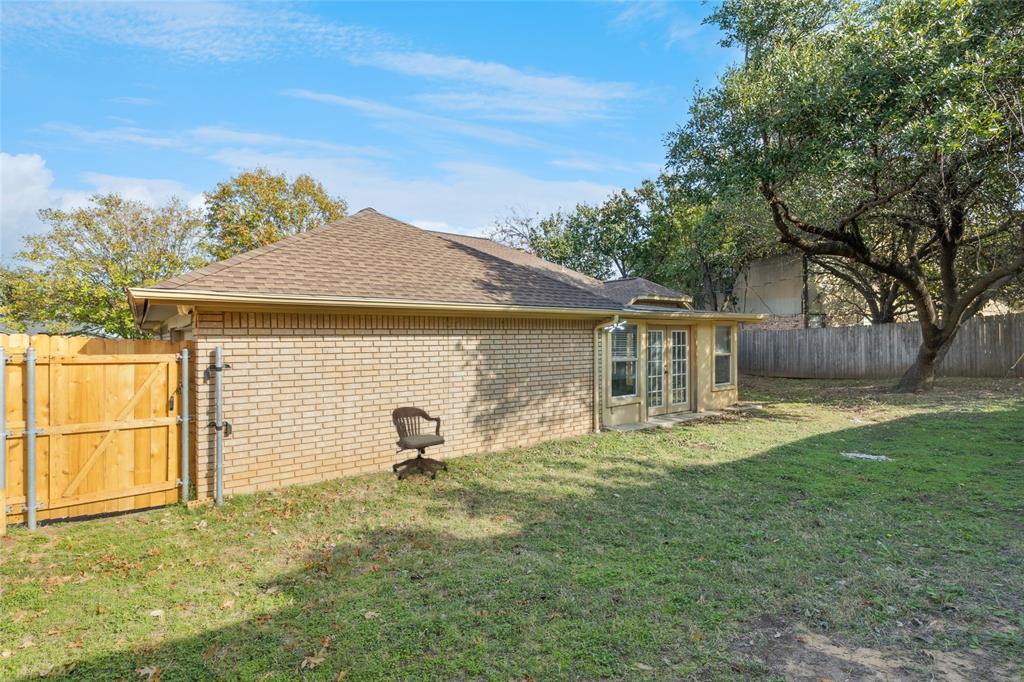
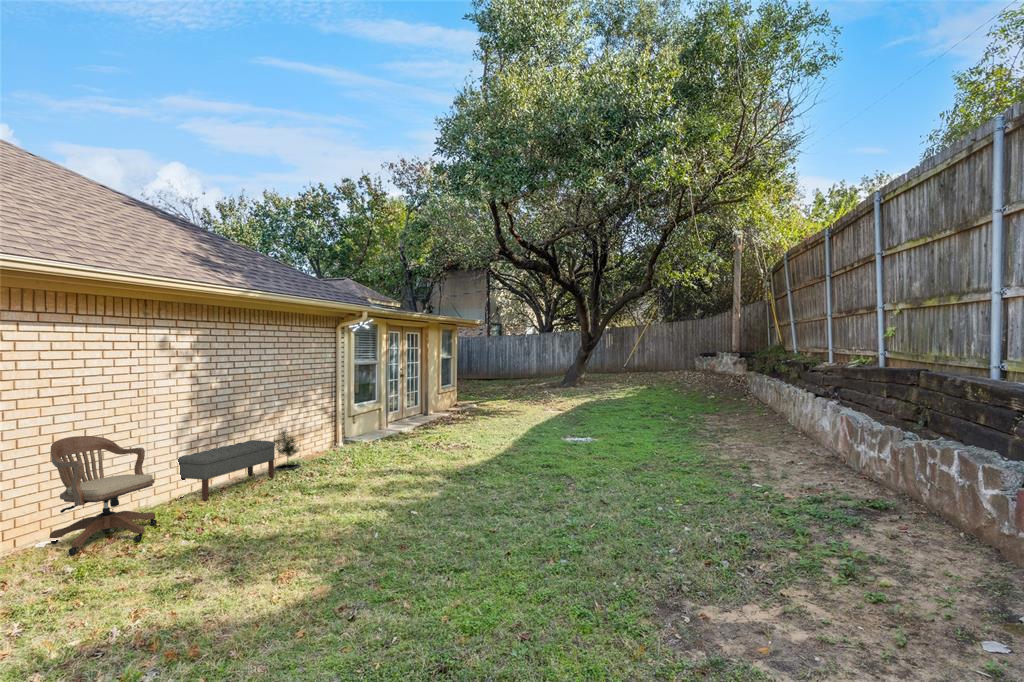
potted tree: none [536,410,557,446] -> present [274,430,300,470]
bench: none [466,420,534,460] -> present [178,440,275,501]

